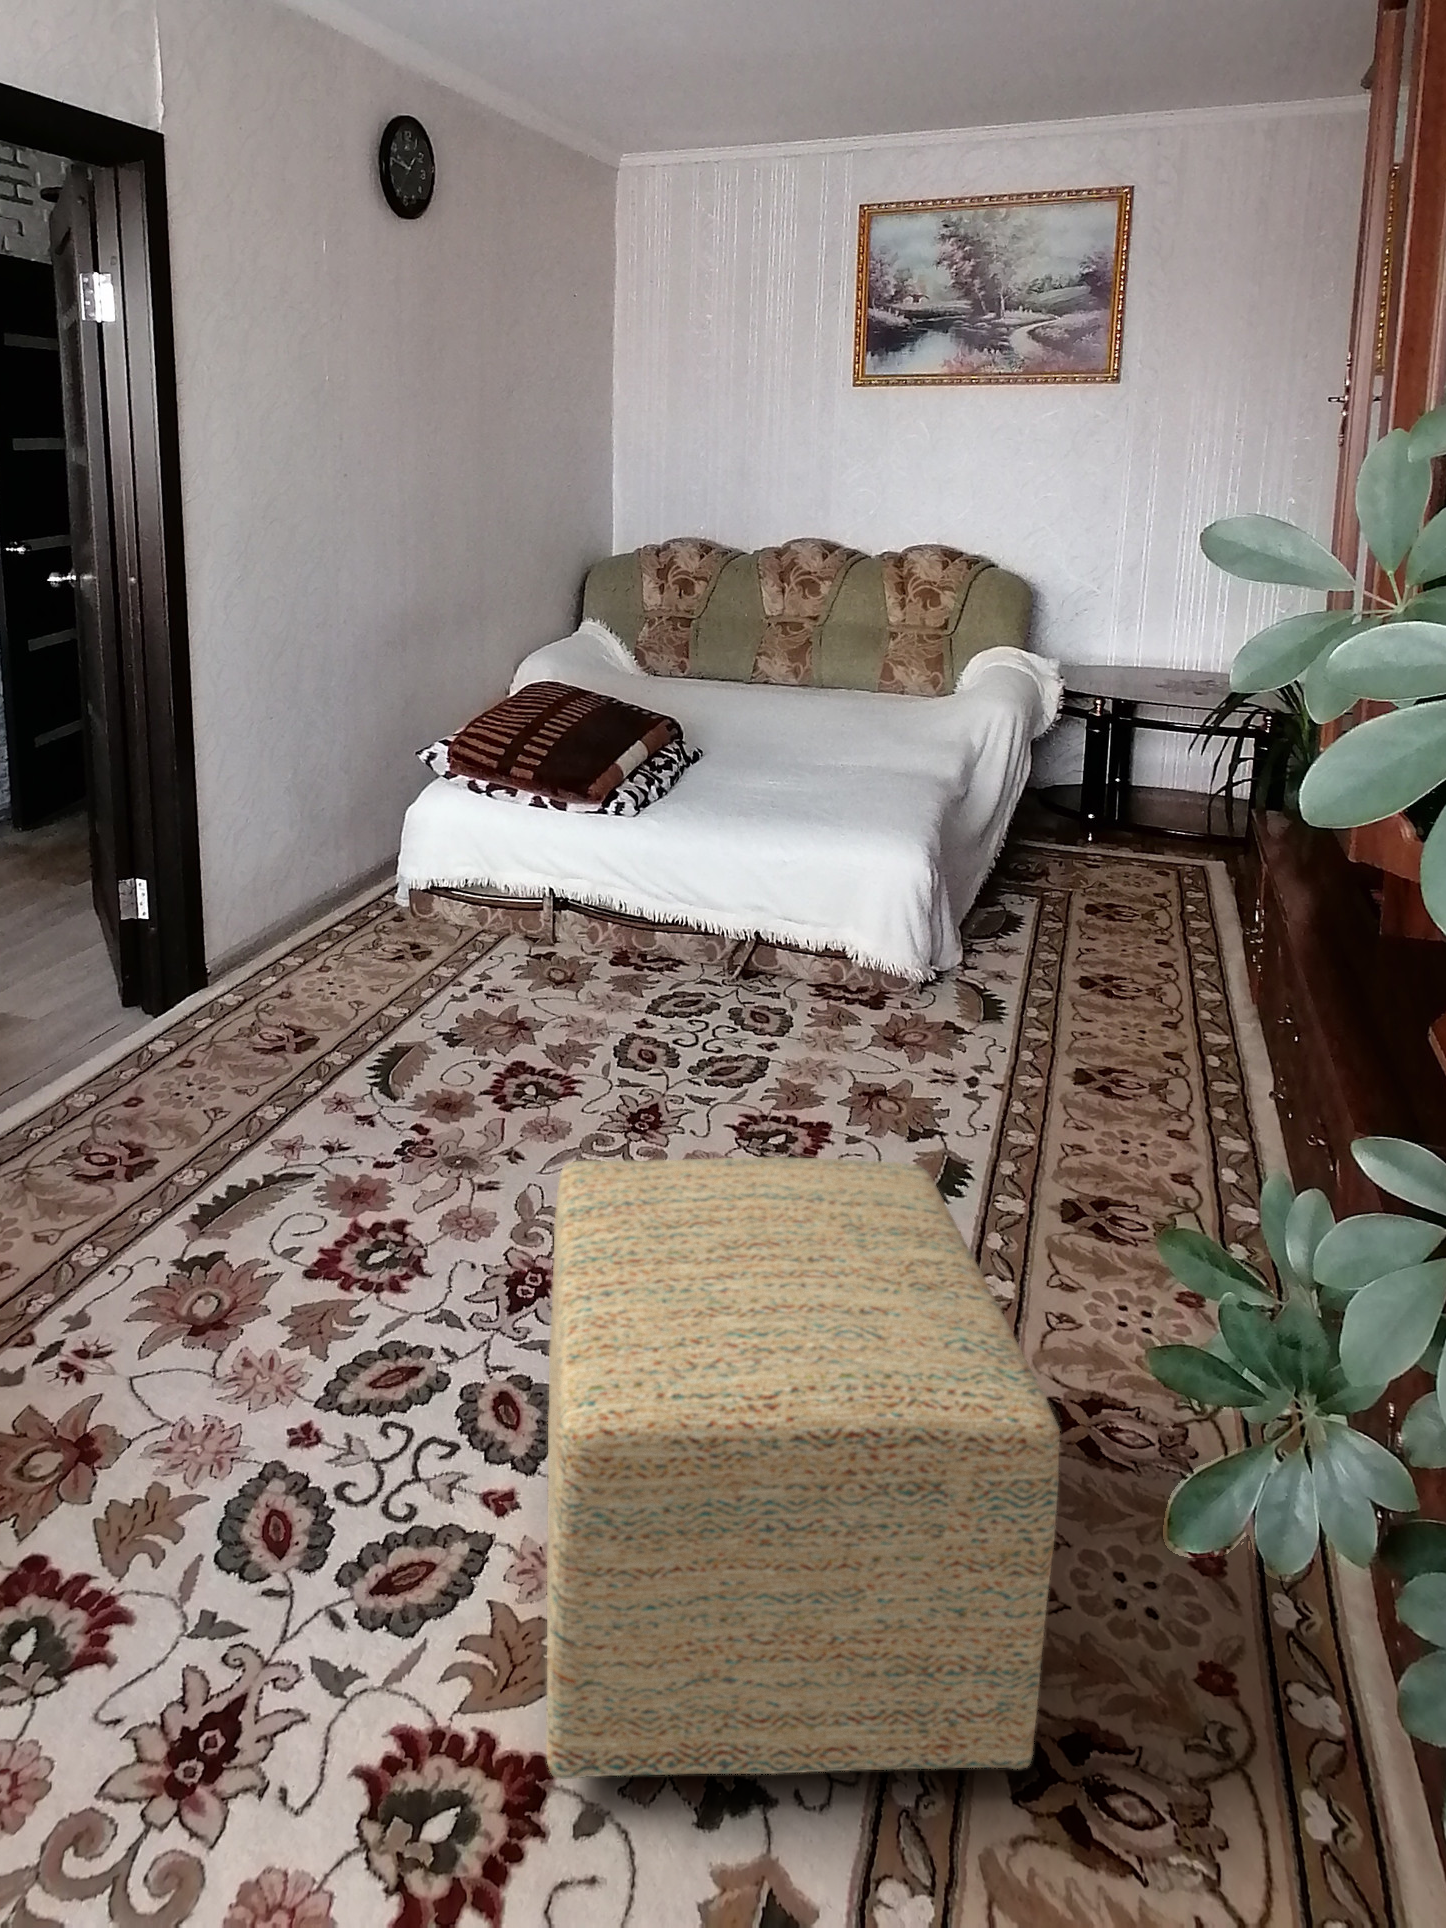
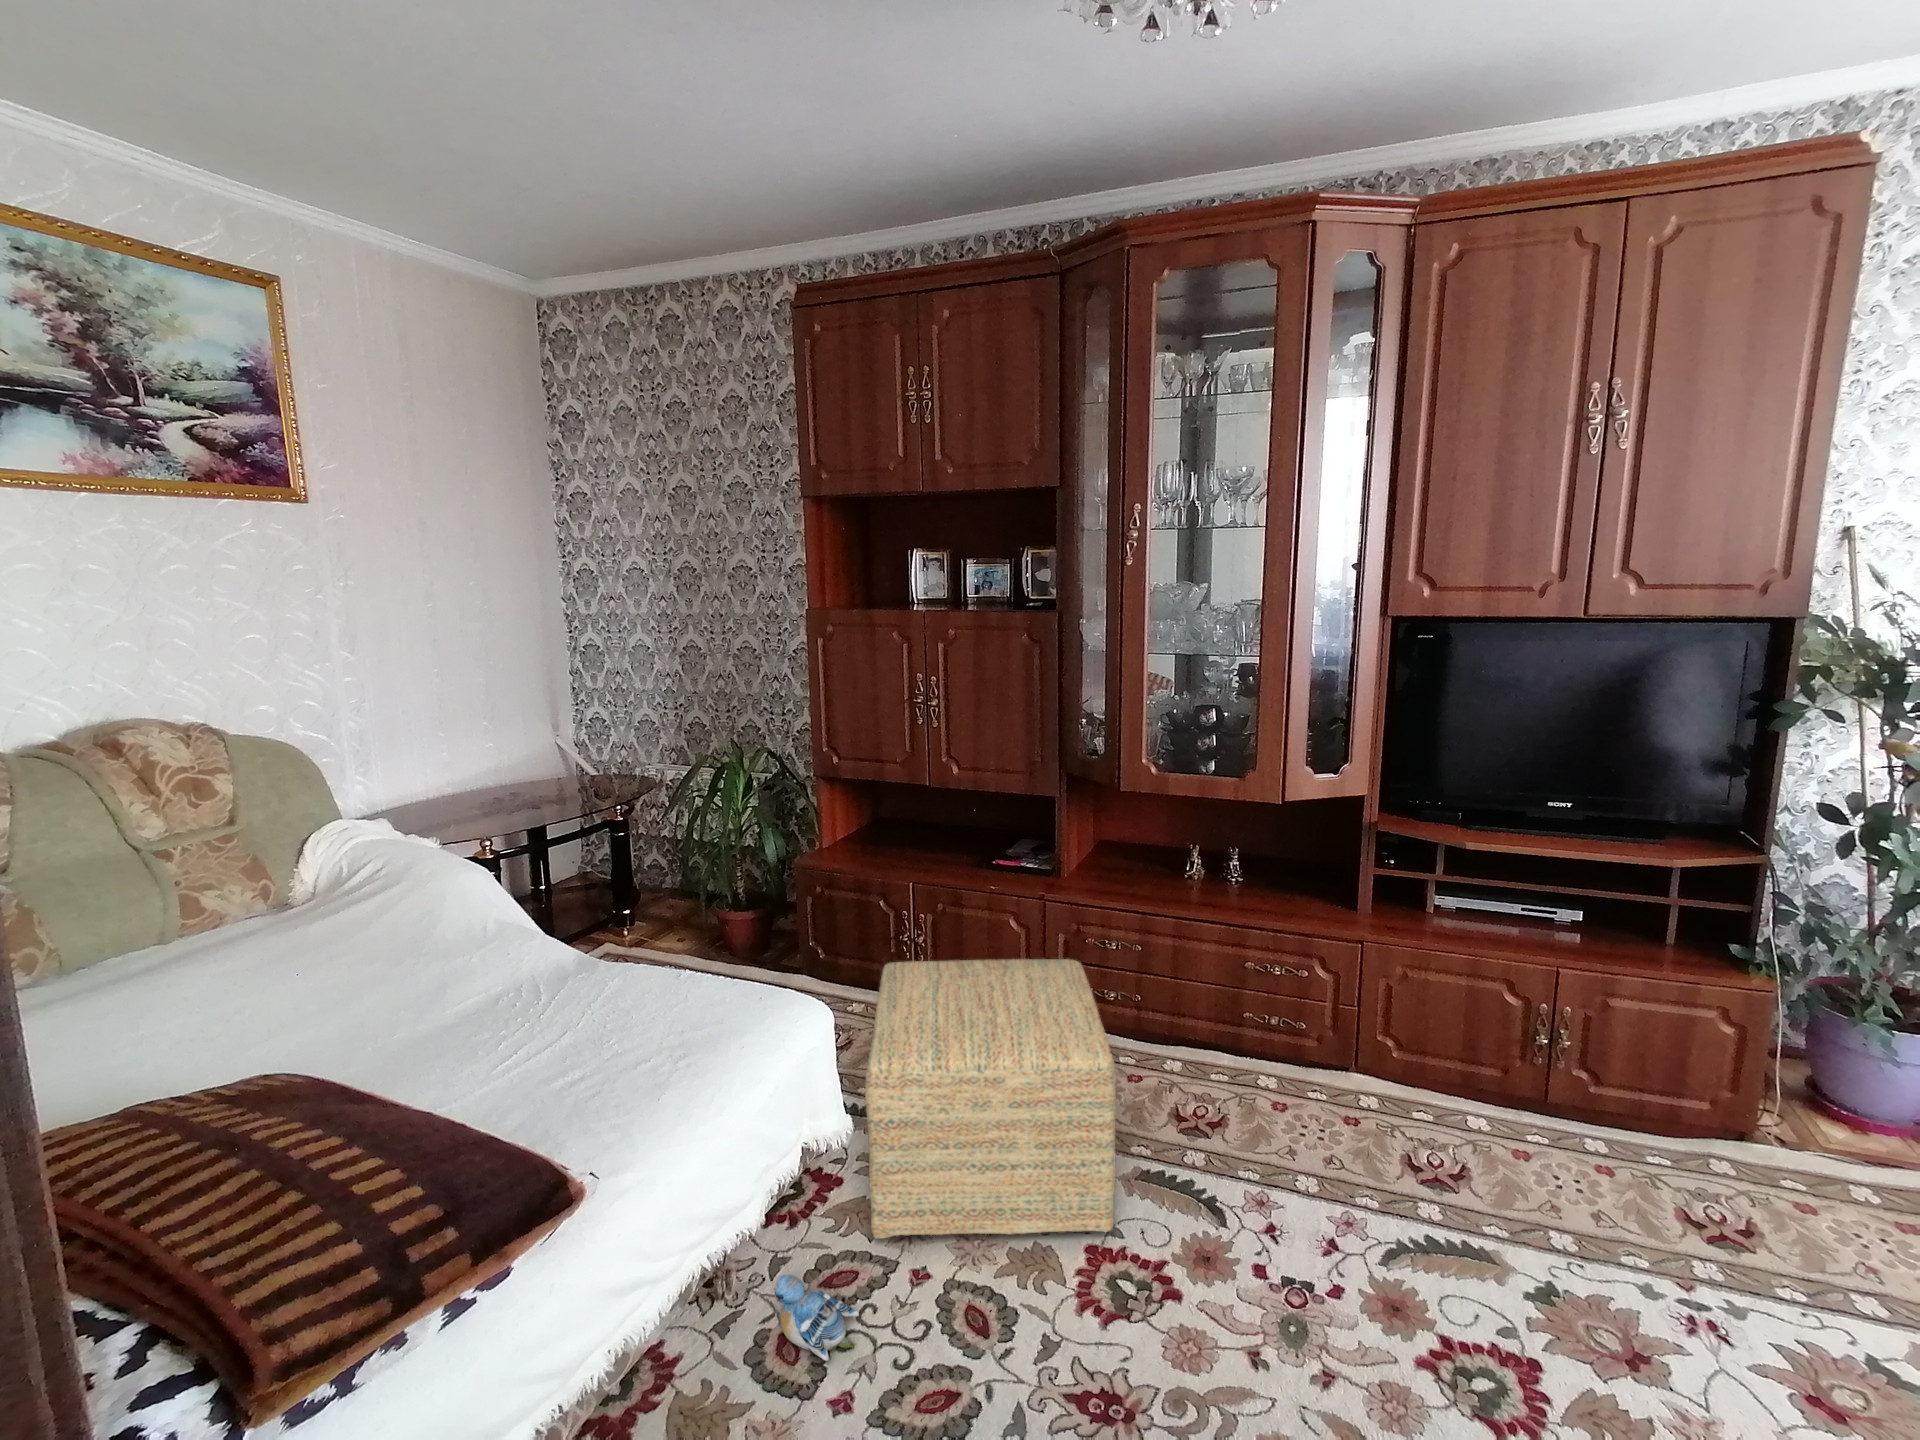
plush toy: none [342,1298,437,1427] -> present [774,1275,859,1361]

